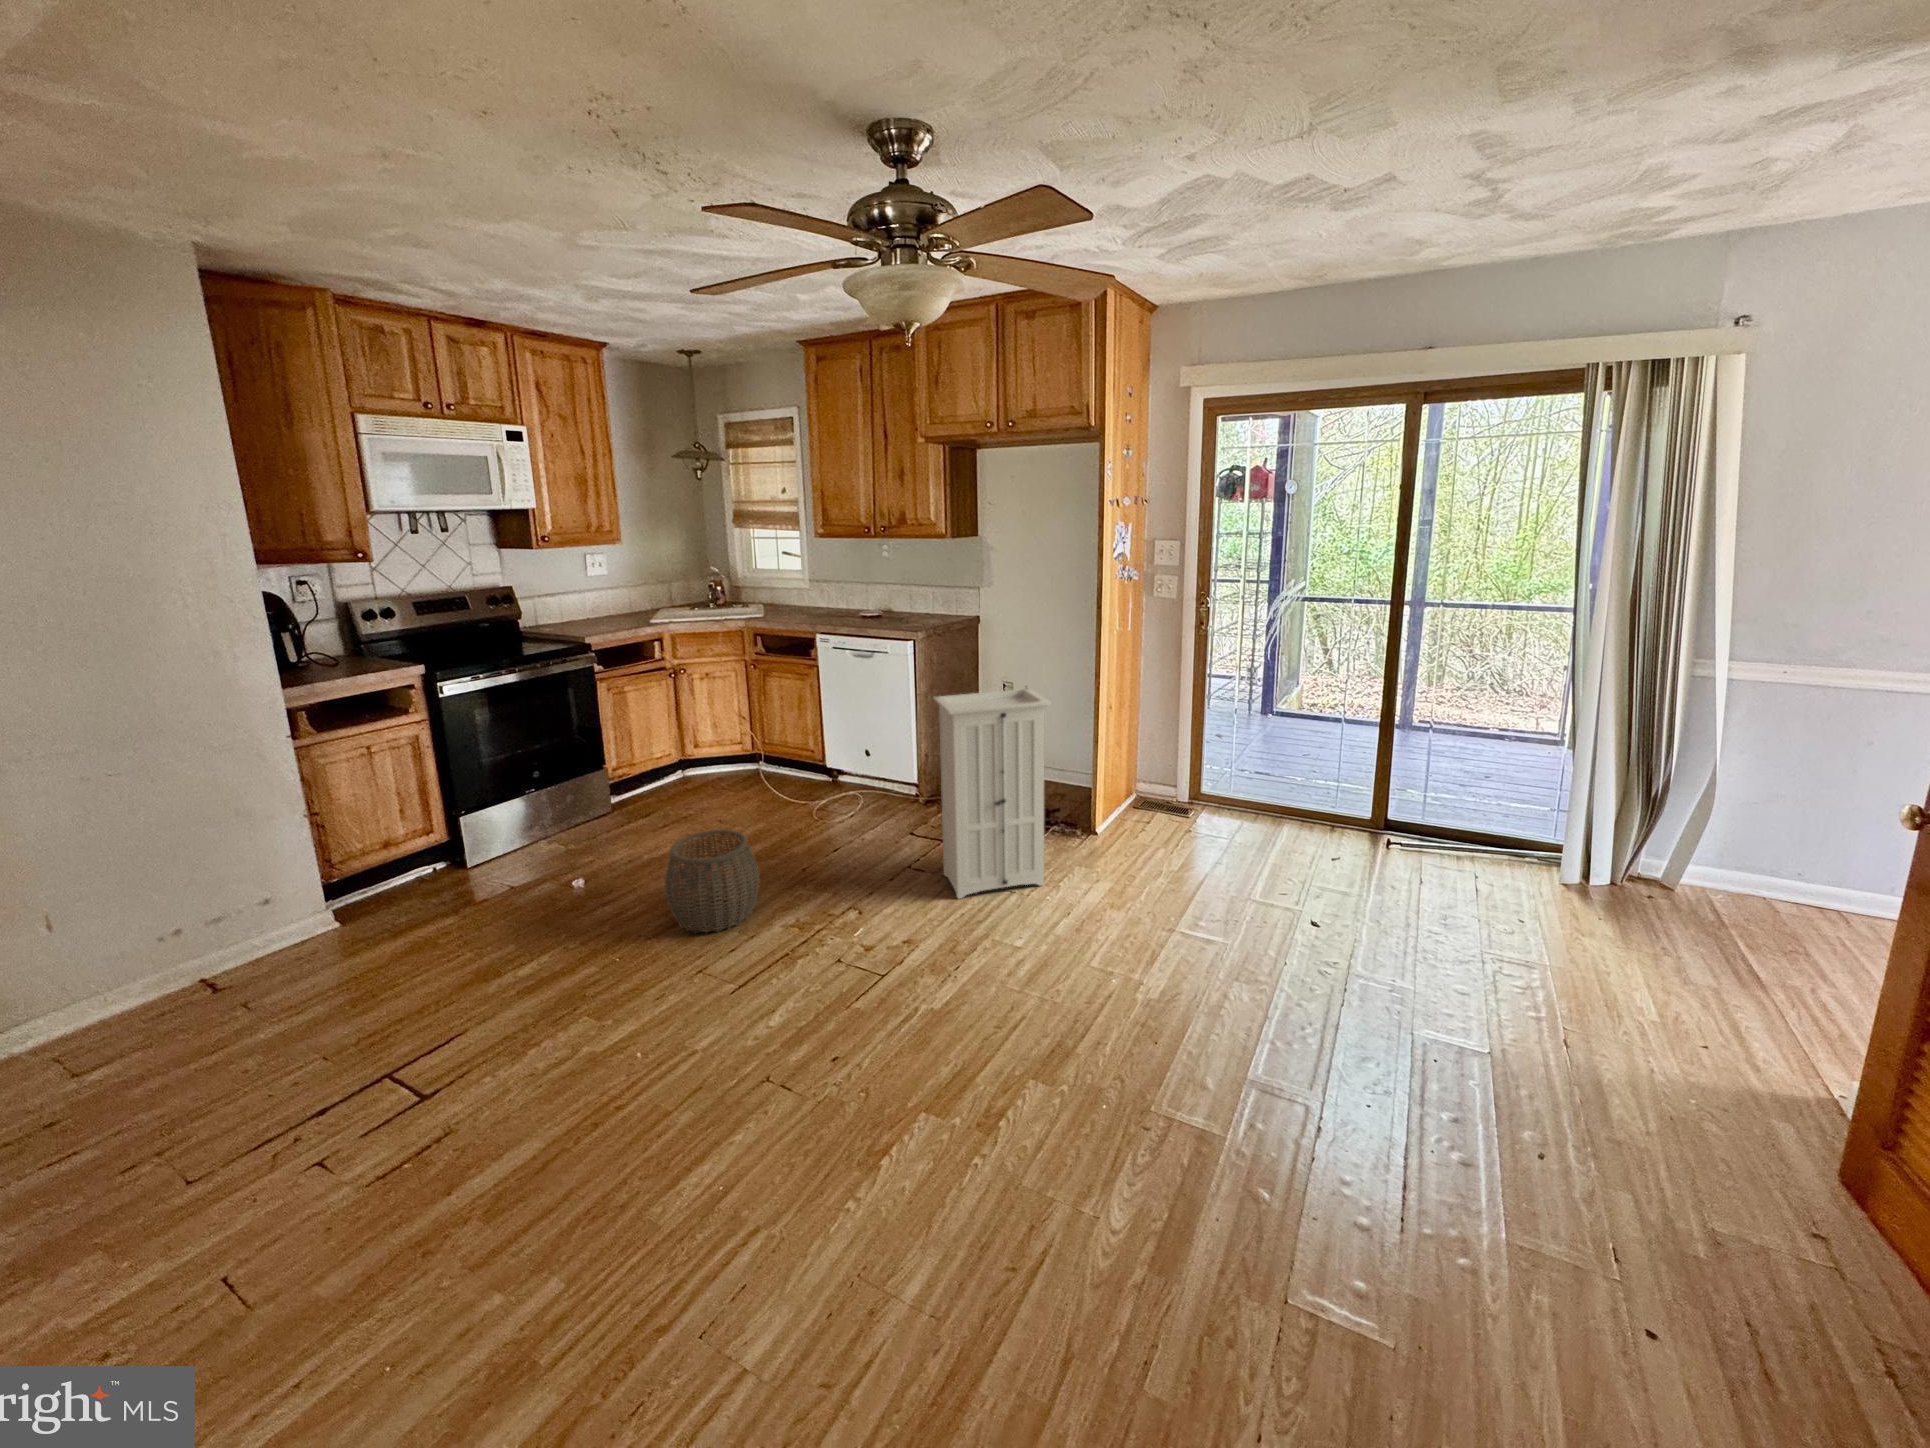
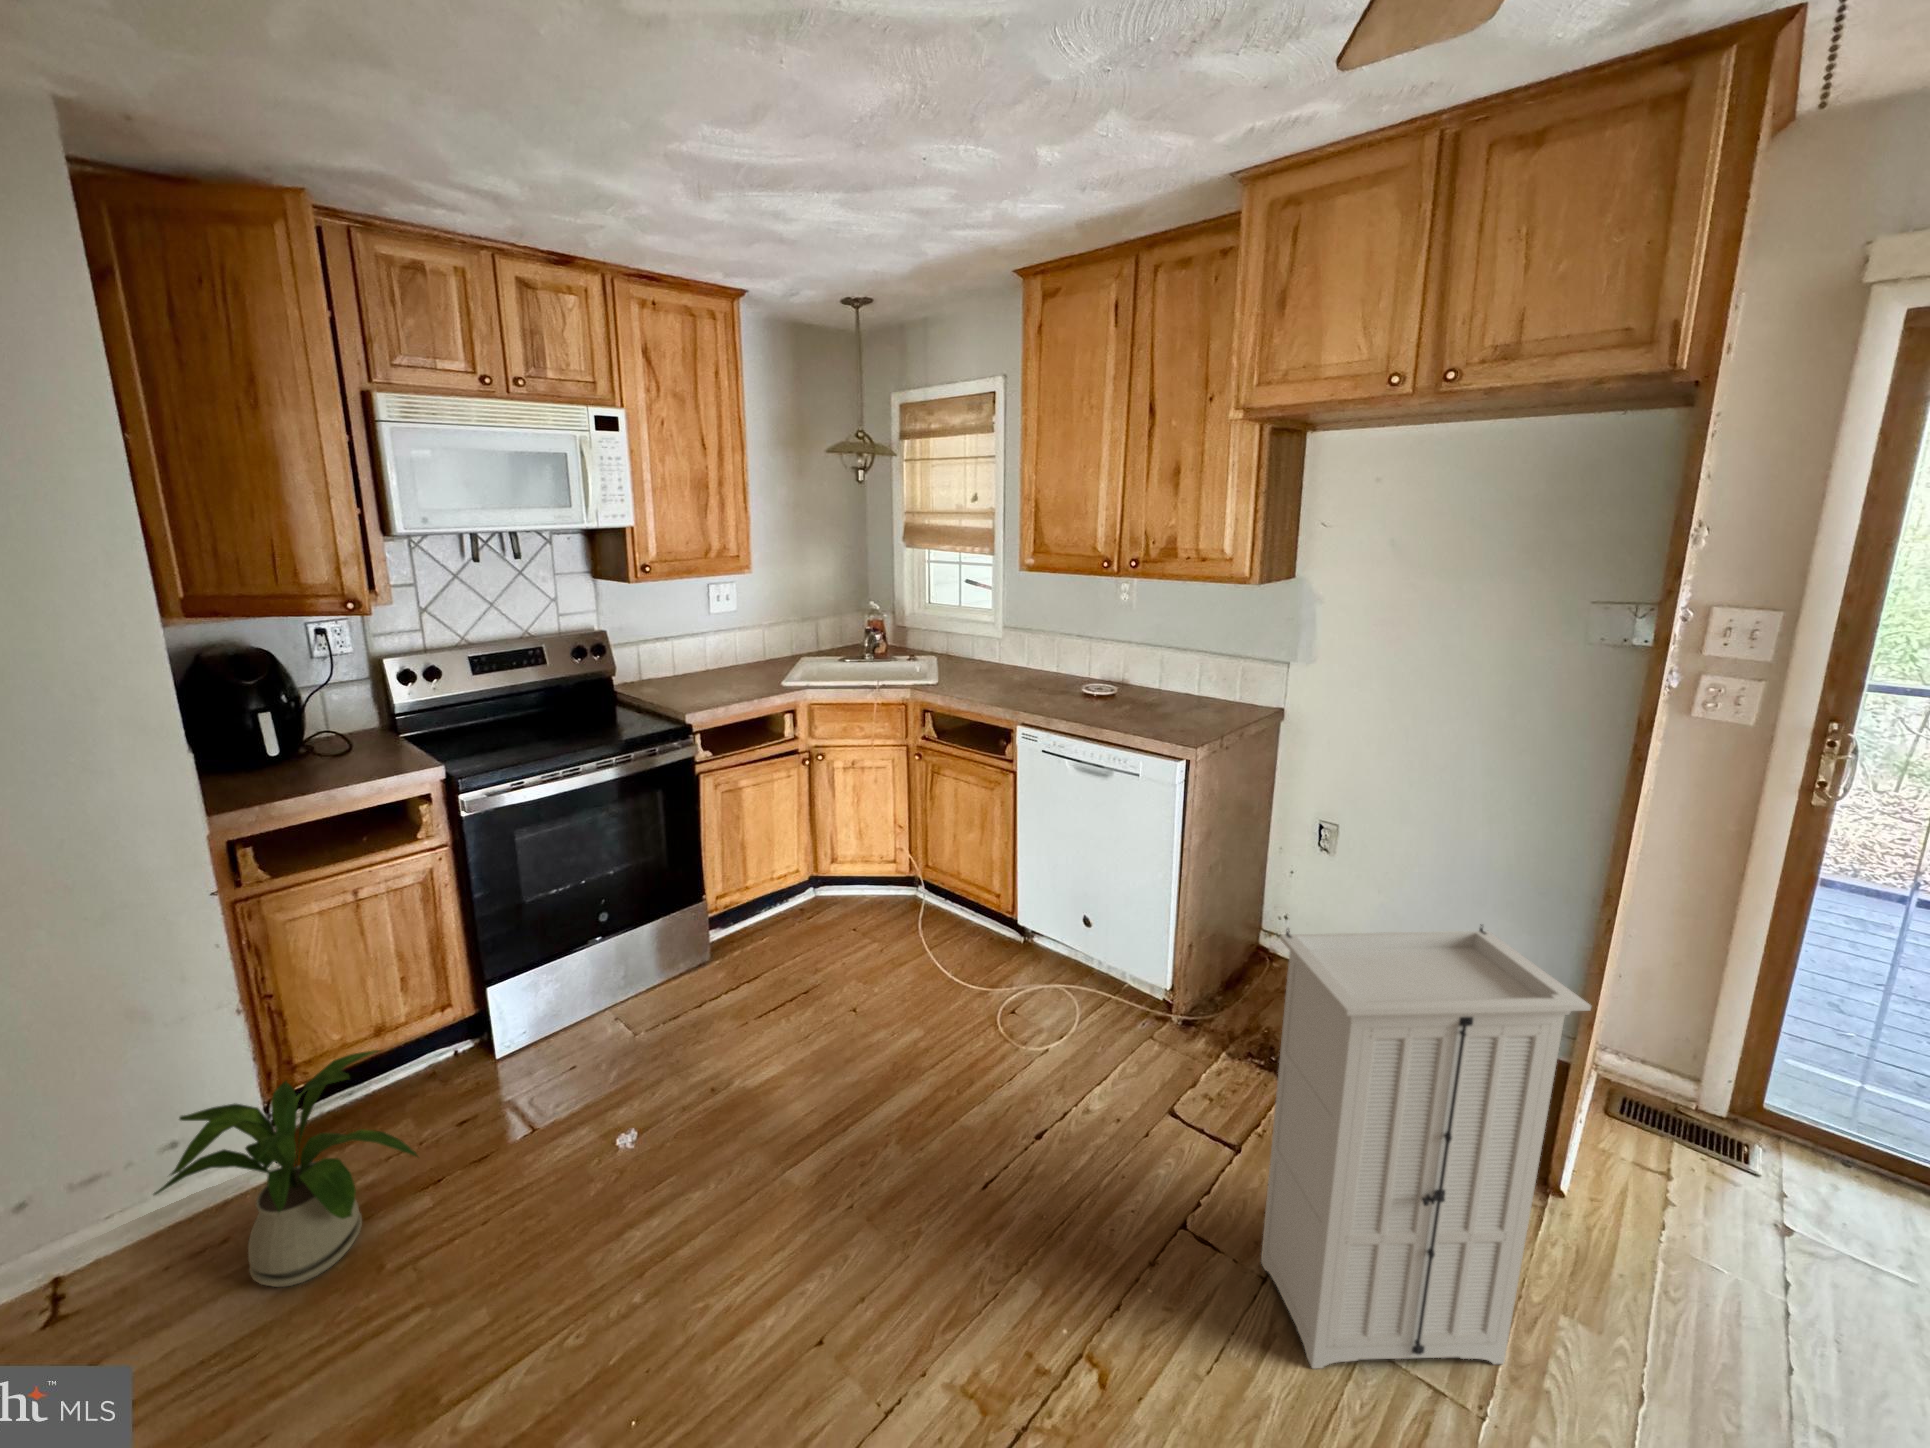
house plant: none [269,826,447,962] -> present [154,1050,418,1287]
woven basket: present [665,830,759,932] -> none [744,1126,916,1363]

